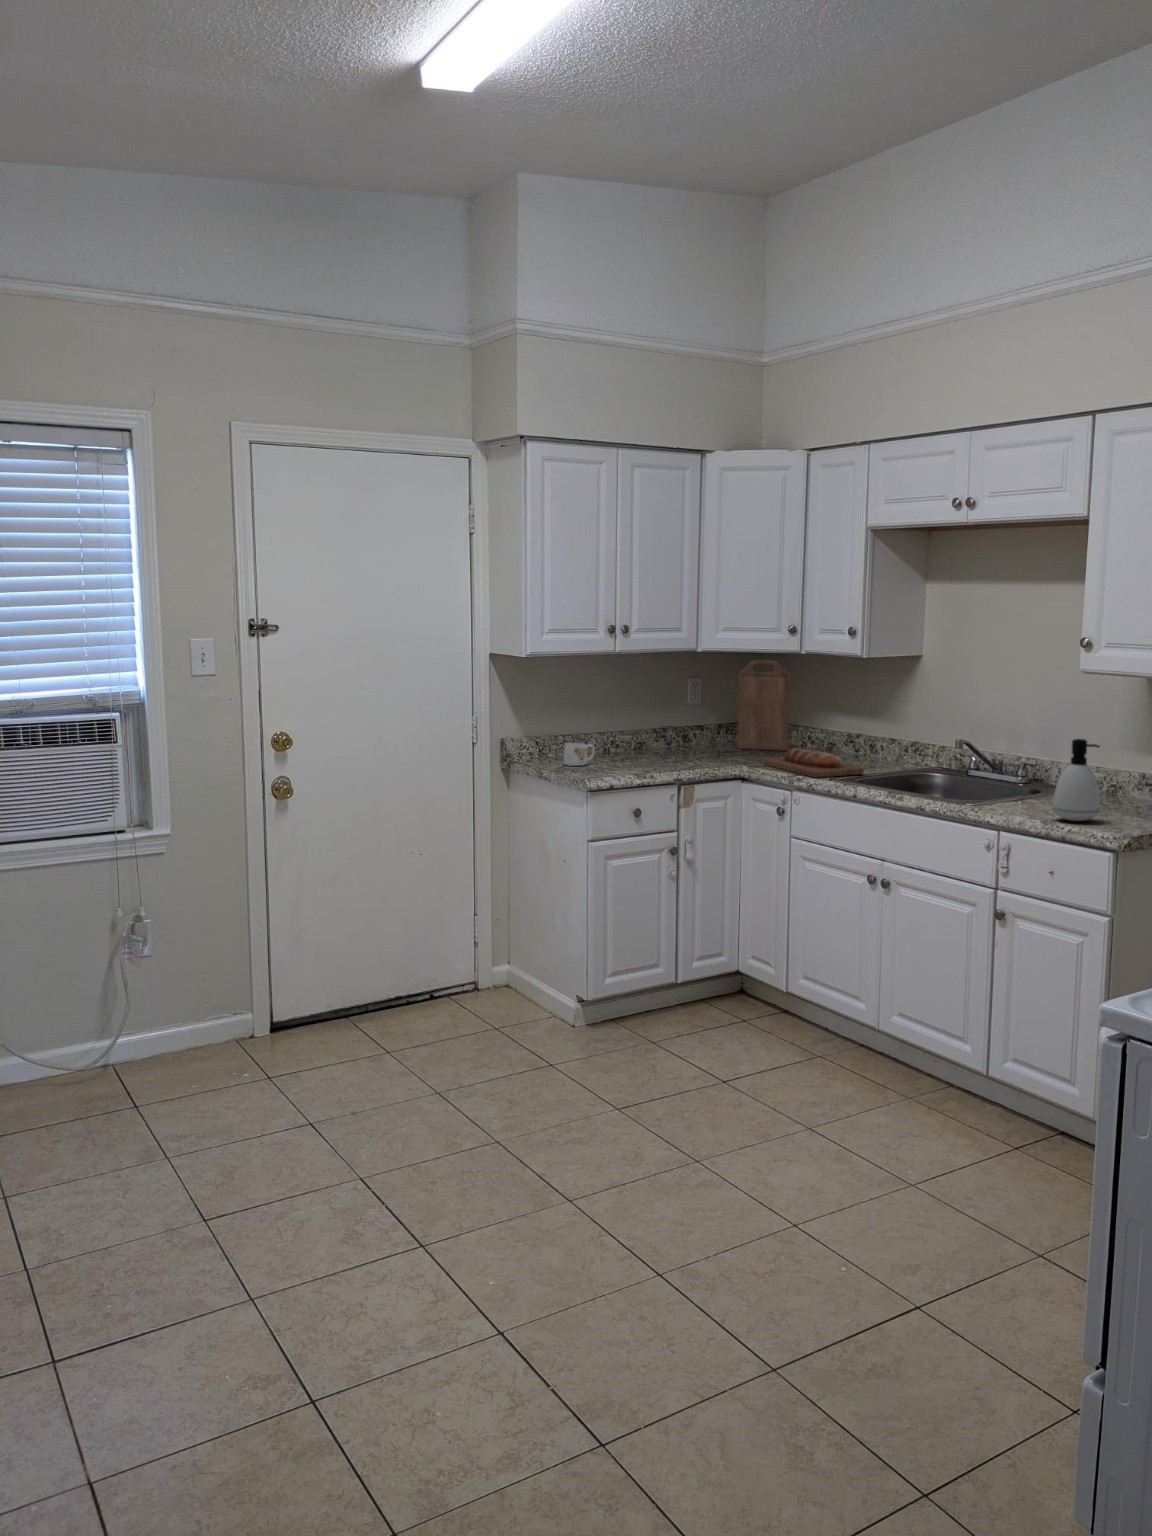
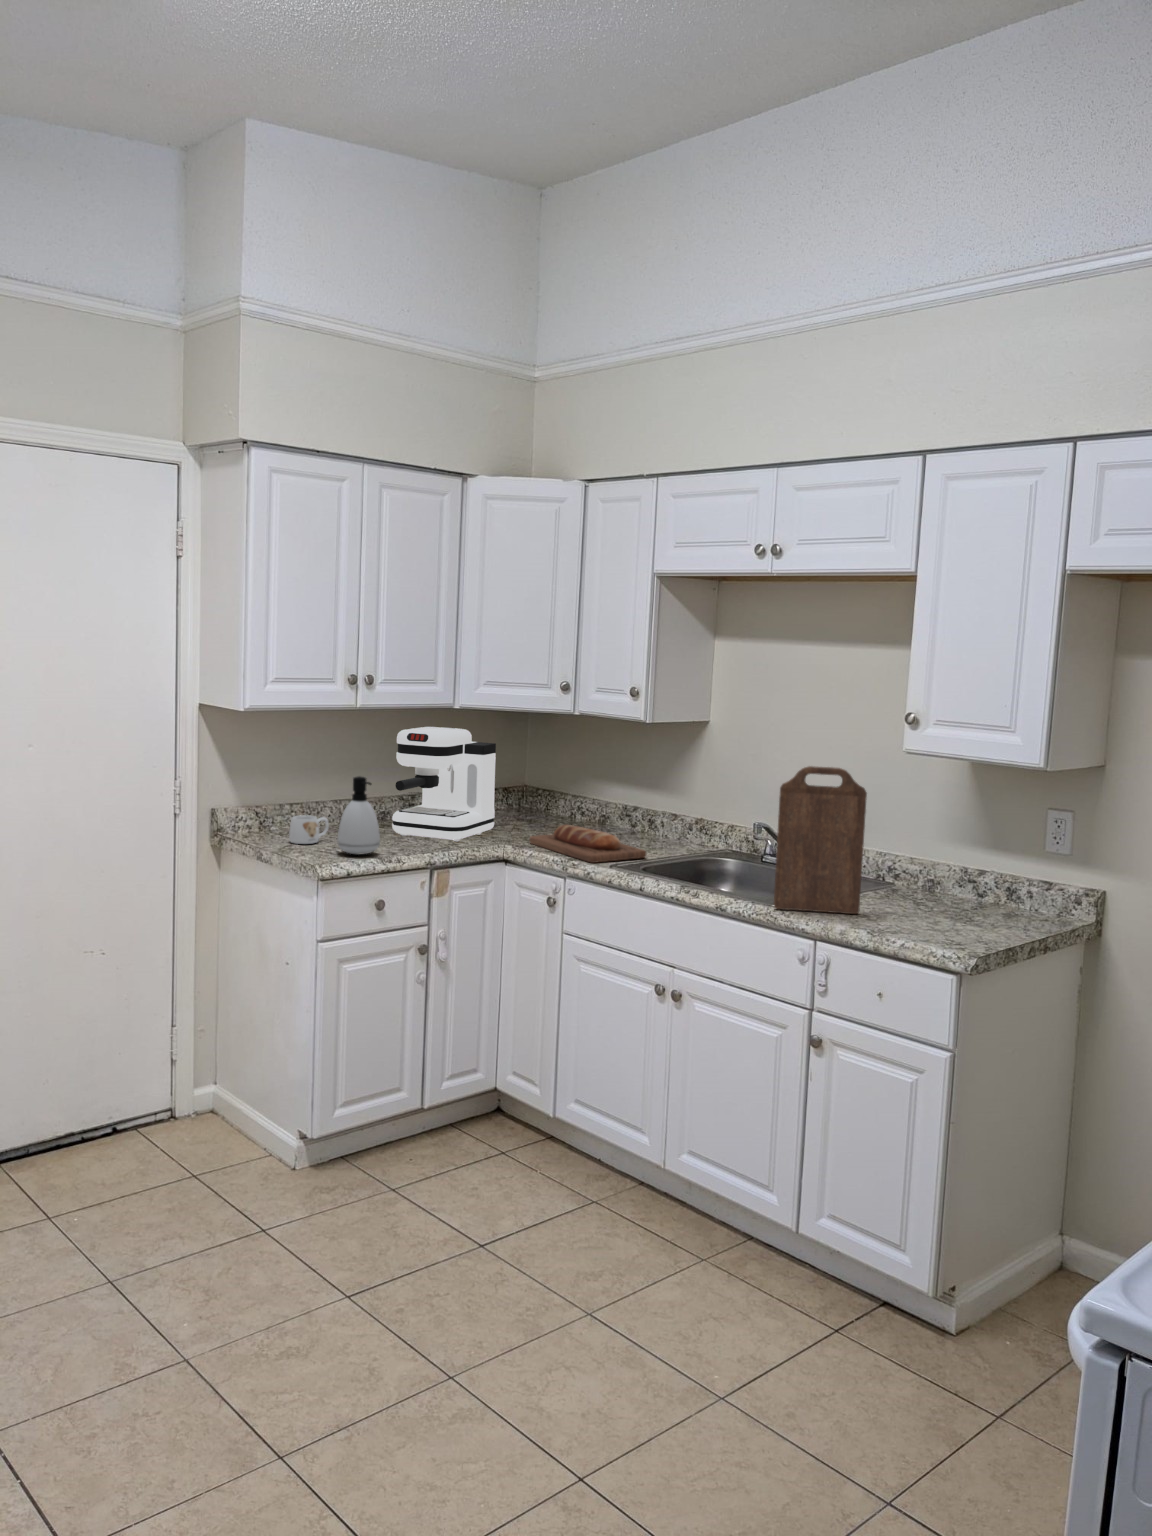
cutting board: present [737,660,790,751] -> present [774,766,867,914]
coffee maker: none [647,668,734,764] -> present [392,727,496,842]
soap dispenser: present [1053,739,1100,821] -> present [338,776,380,855]

